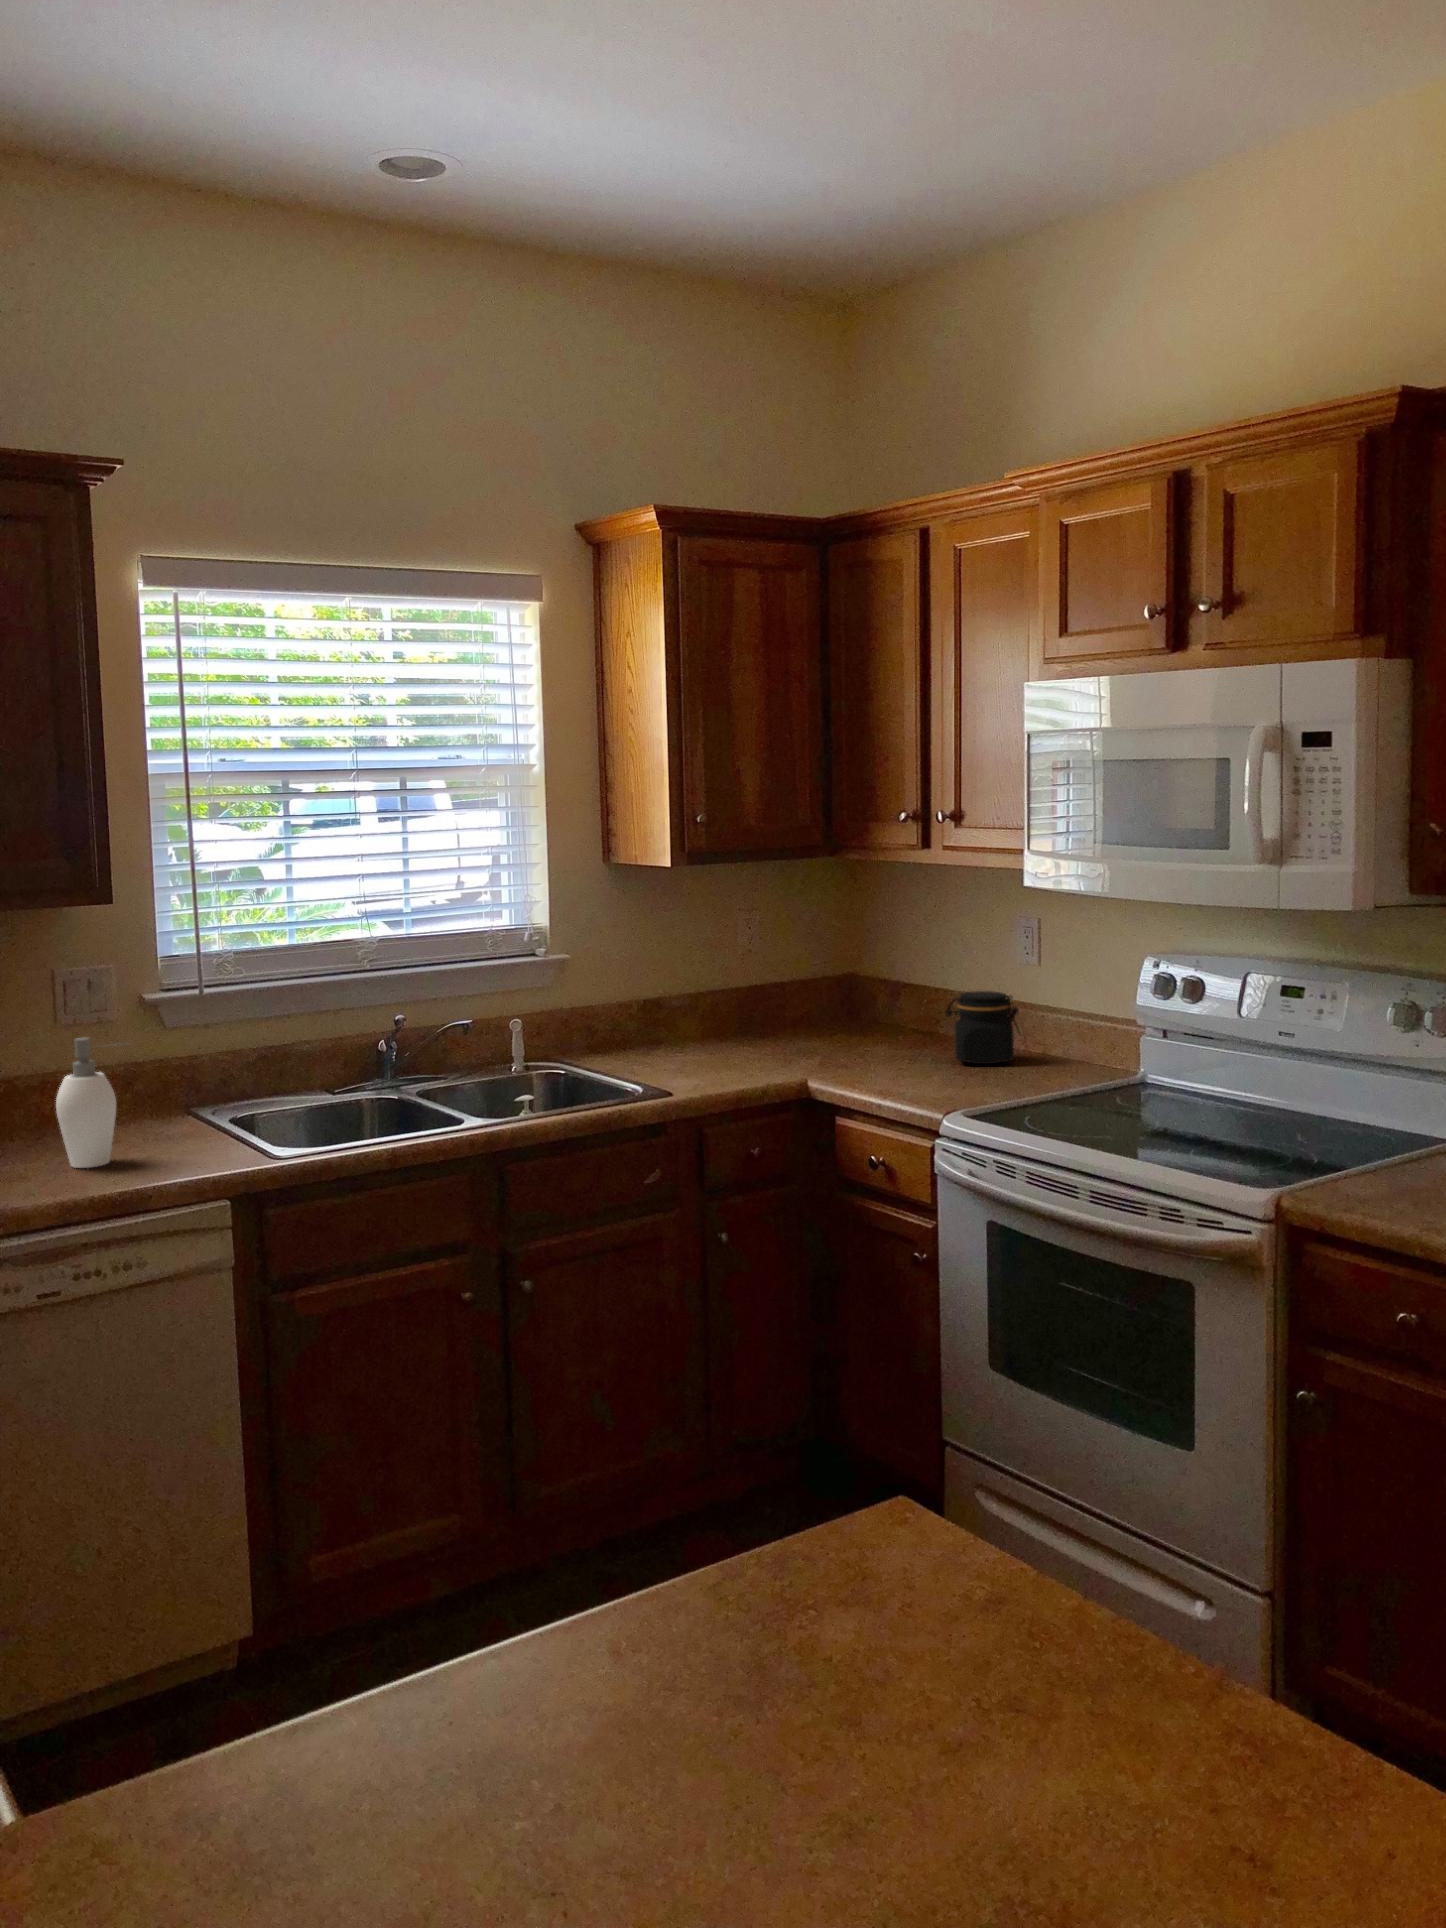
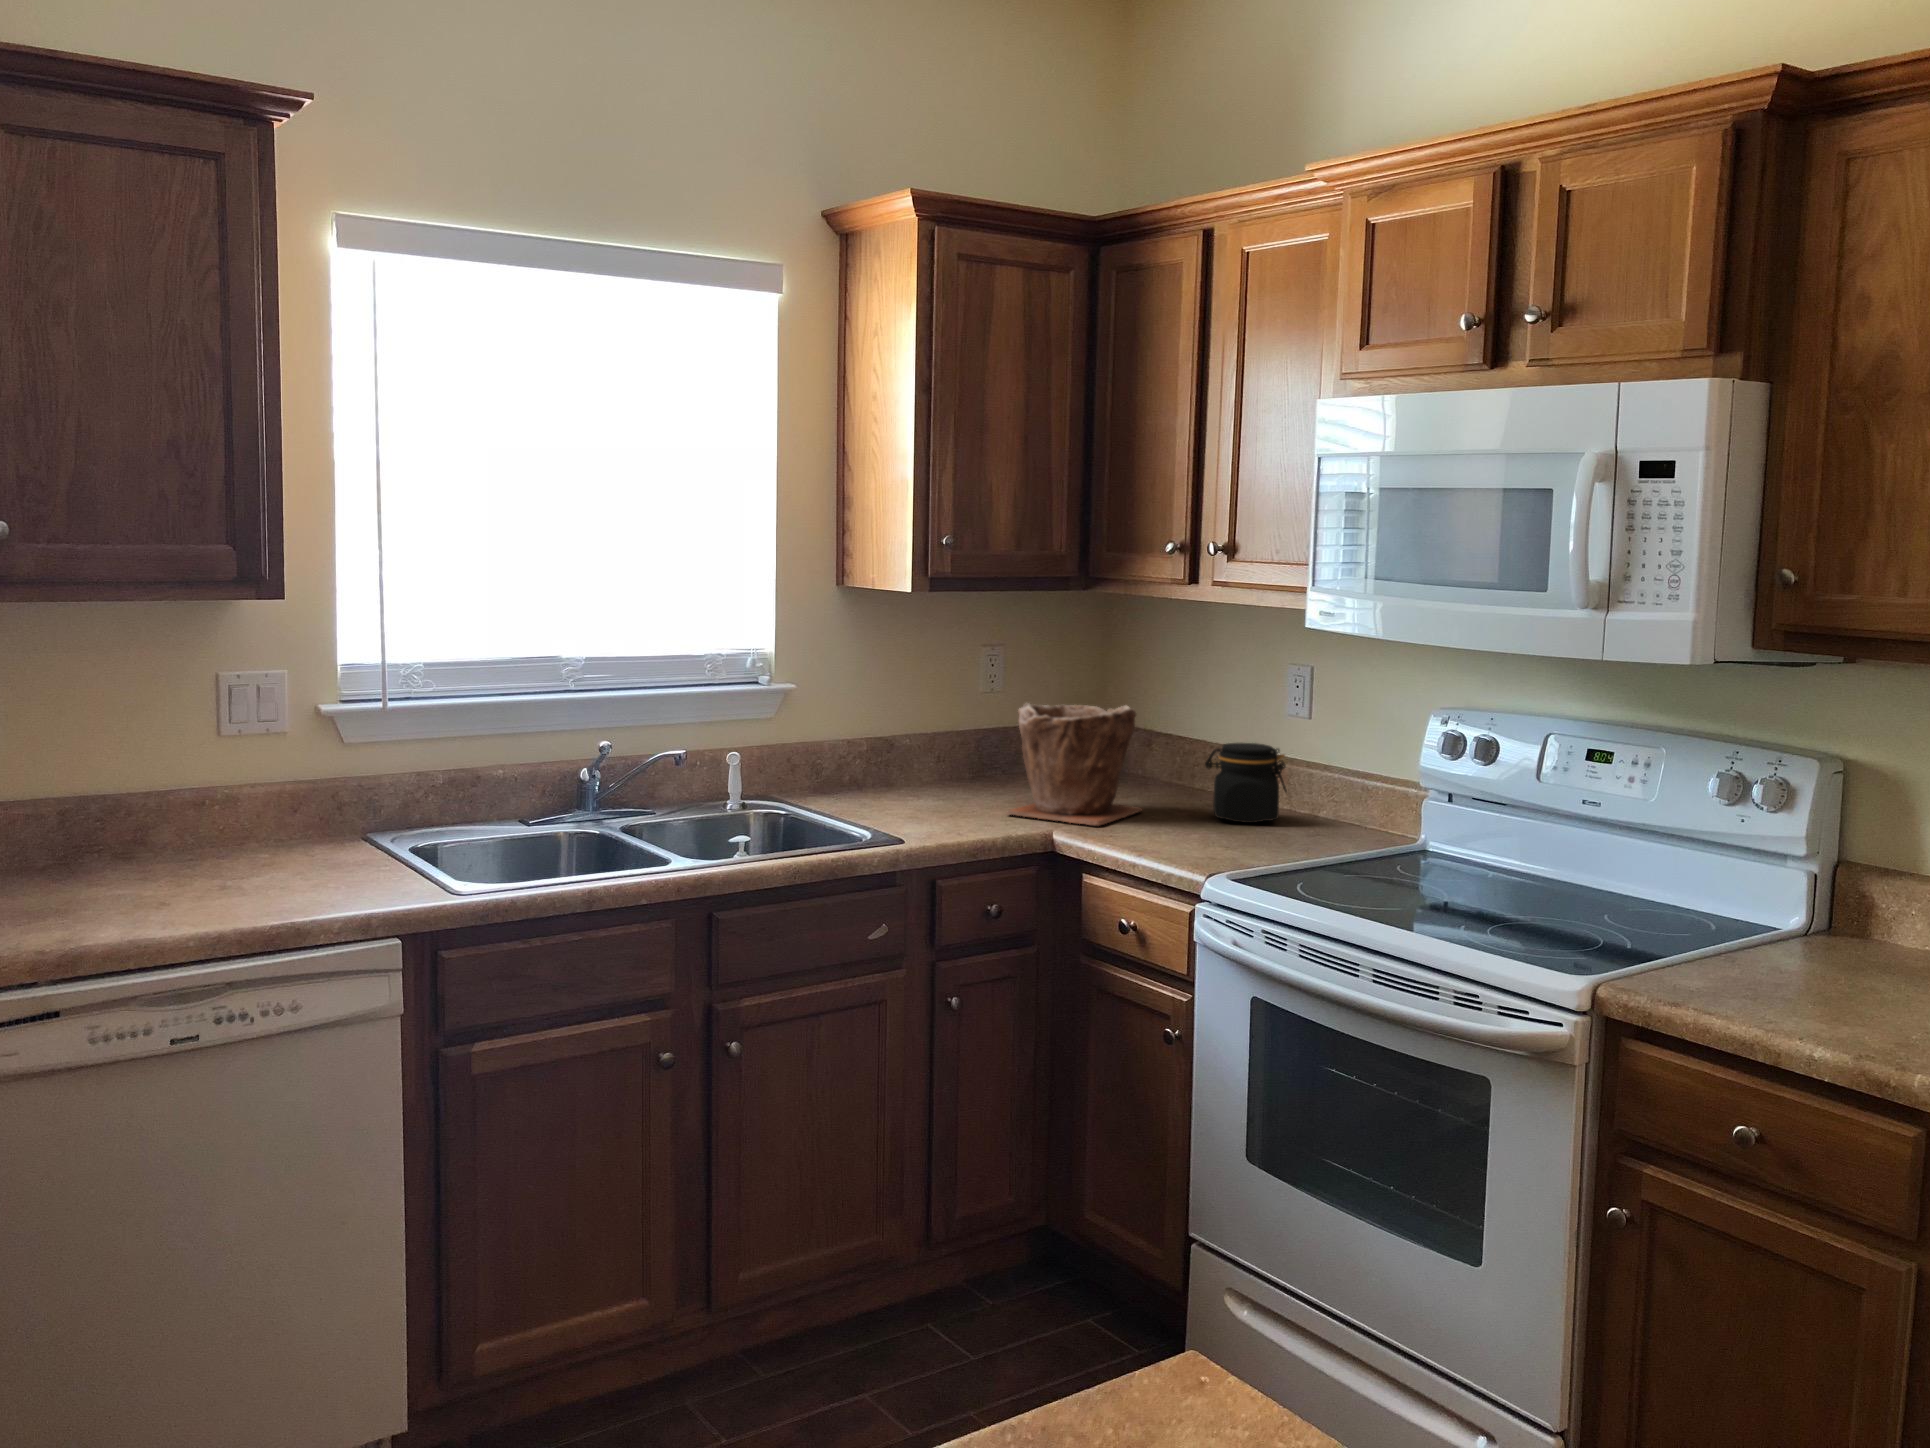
plant pot: none [765,962,892,1073] -> present [1006,703,1142,825]
soap dispenser: present [56,1038,120,1168] -> none [208,748,297,895]

